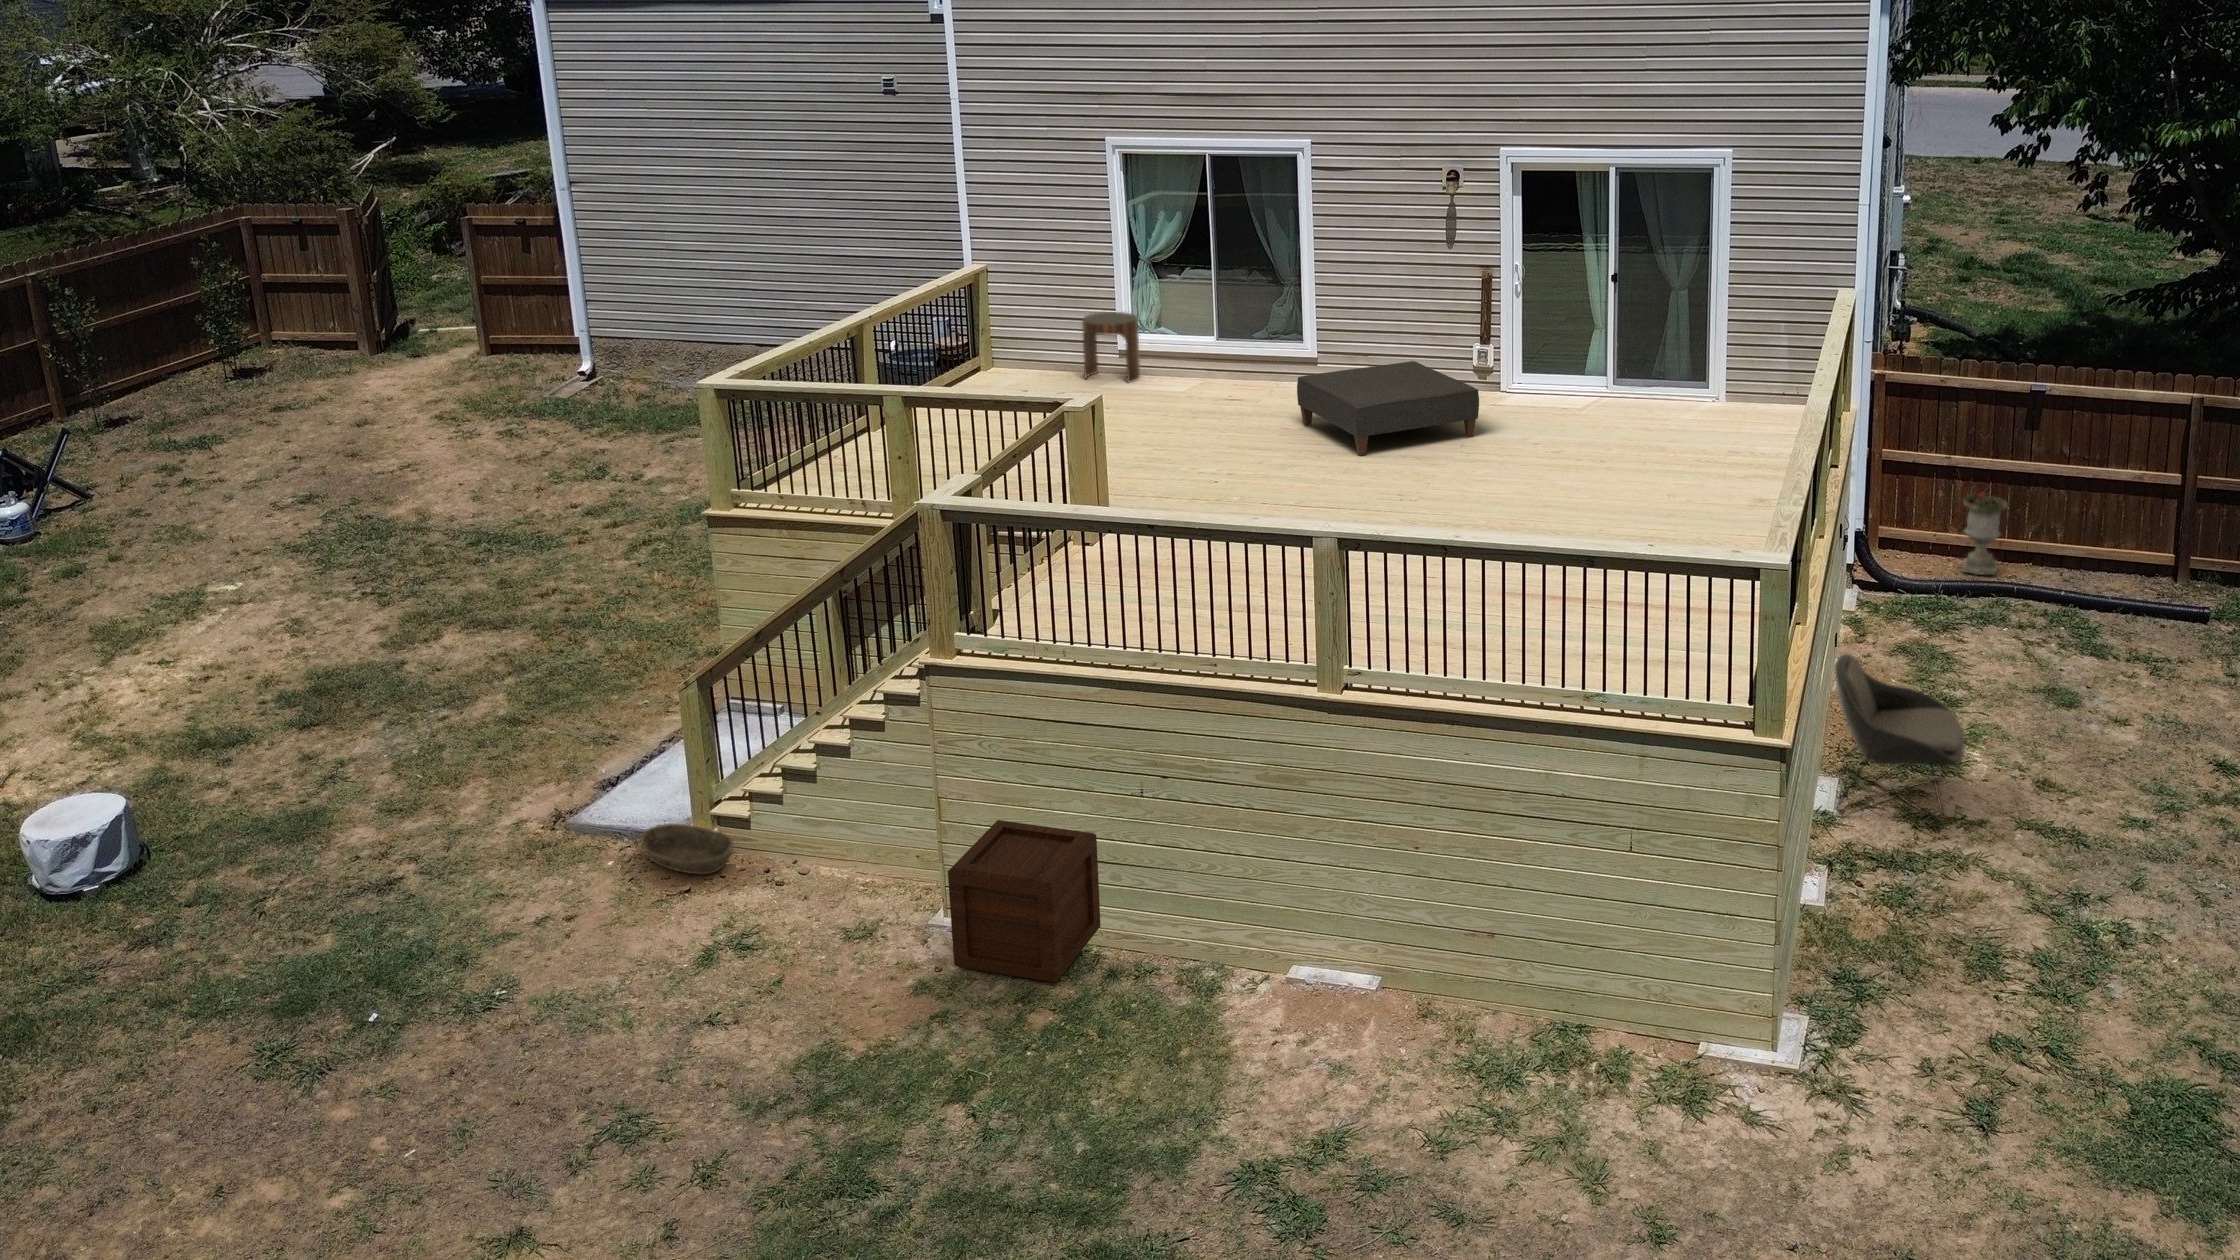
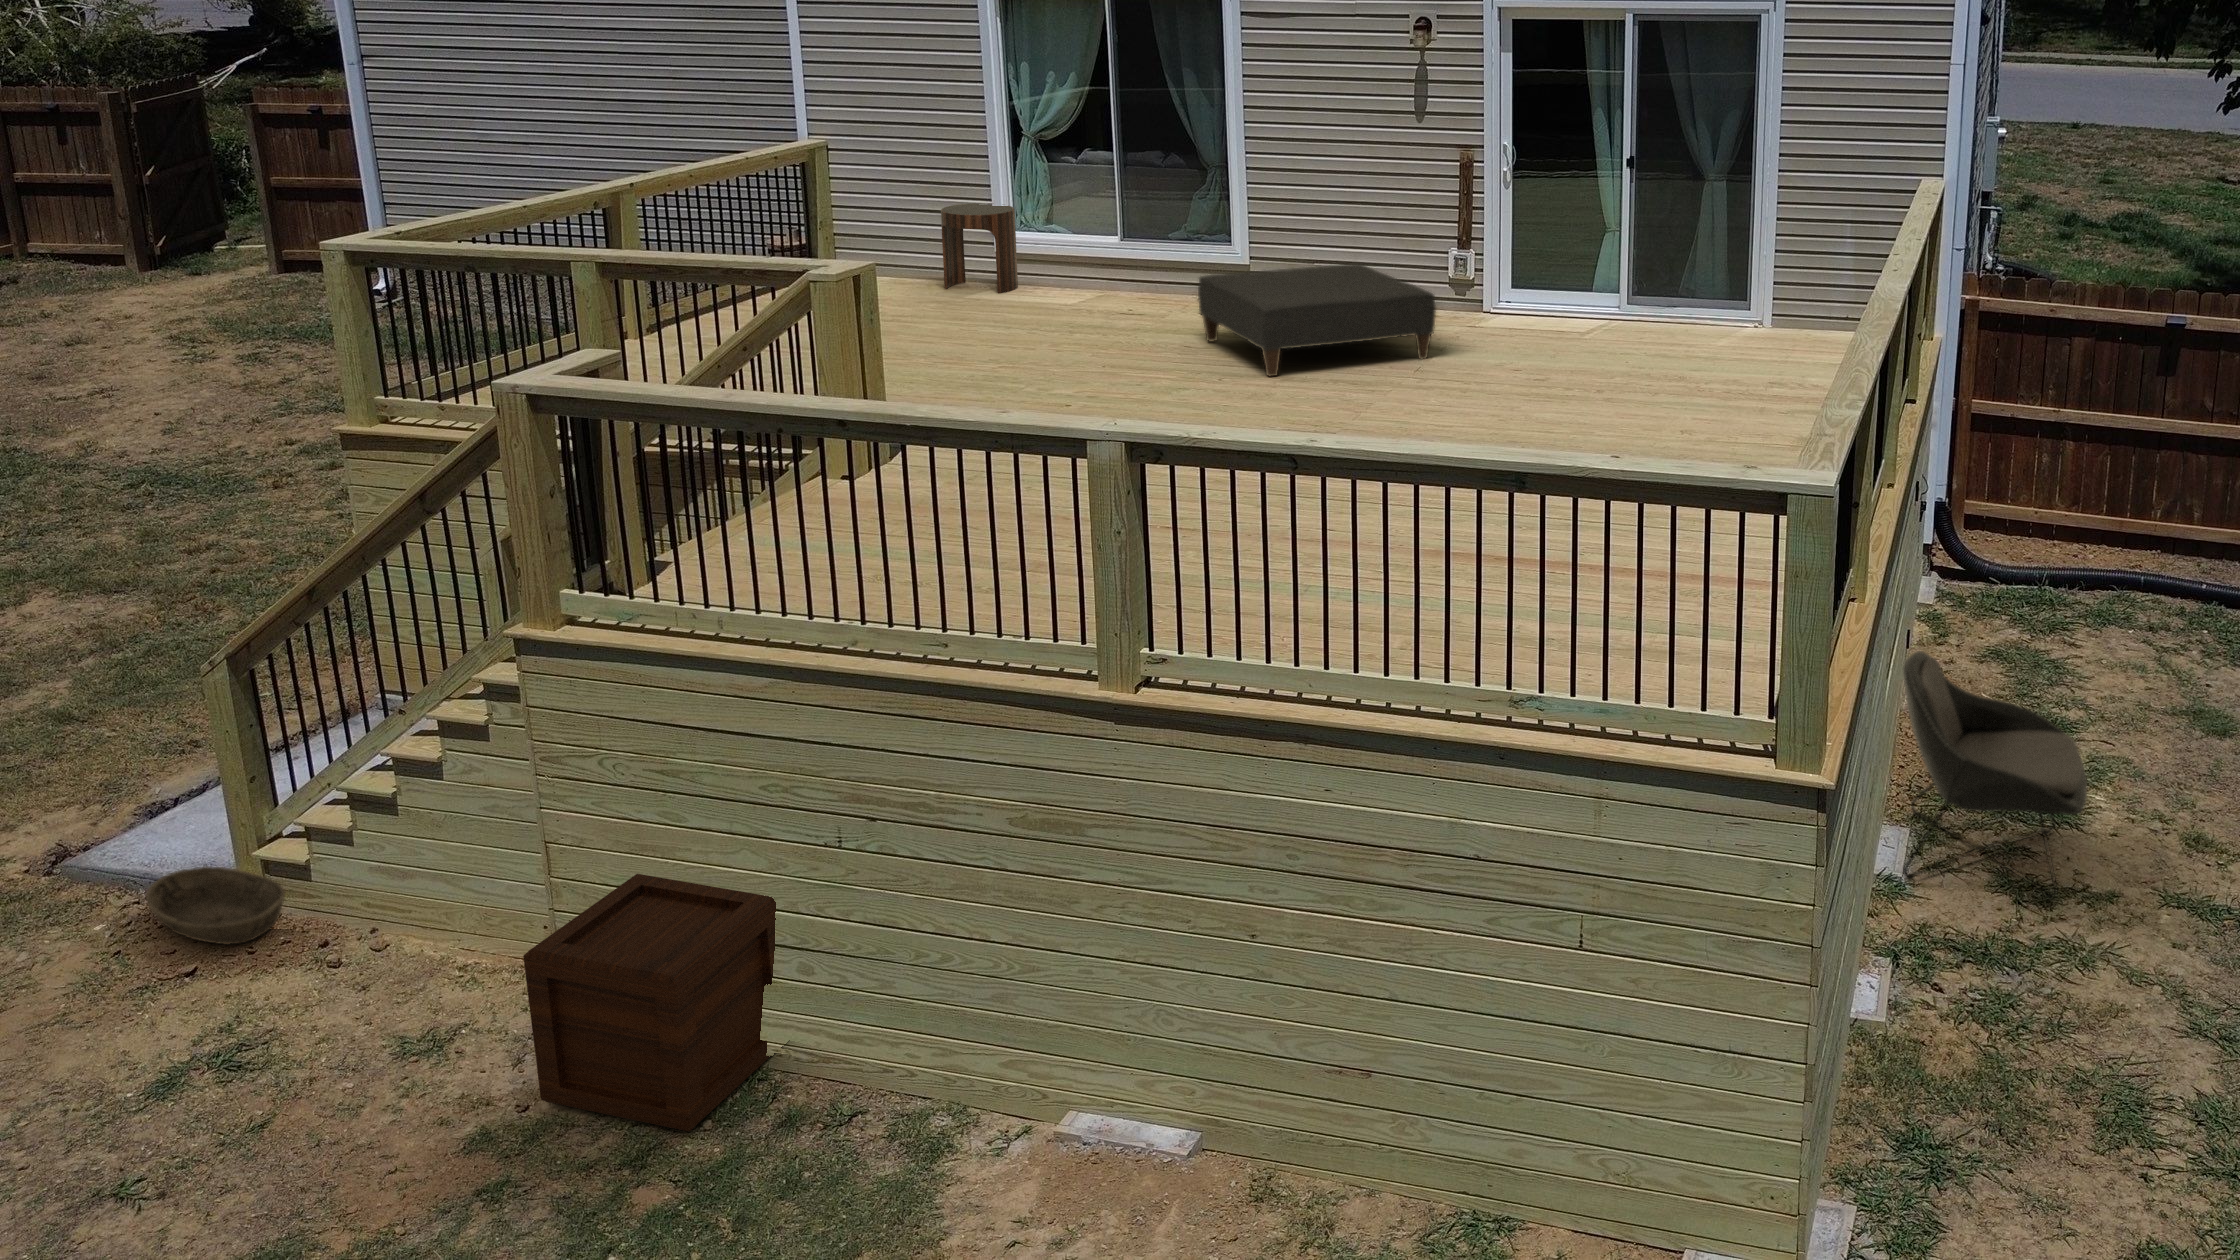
planter: present [1962,492,2008,575] -> none [2068,452,2133,562]

